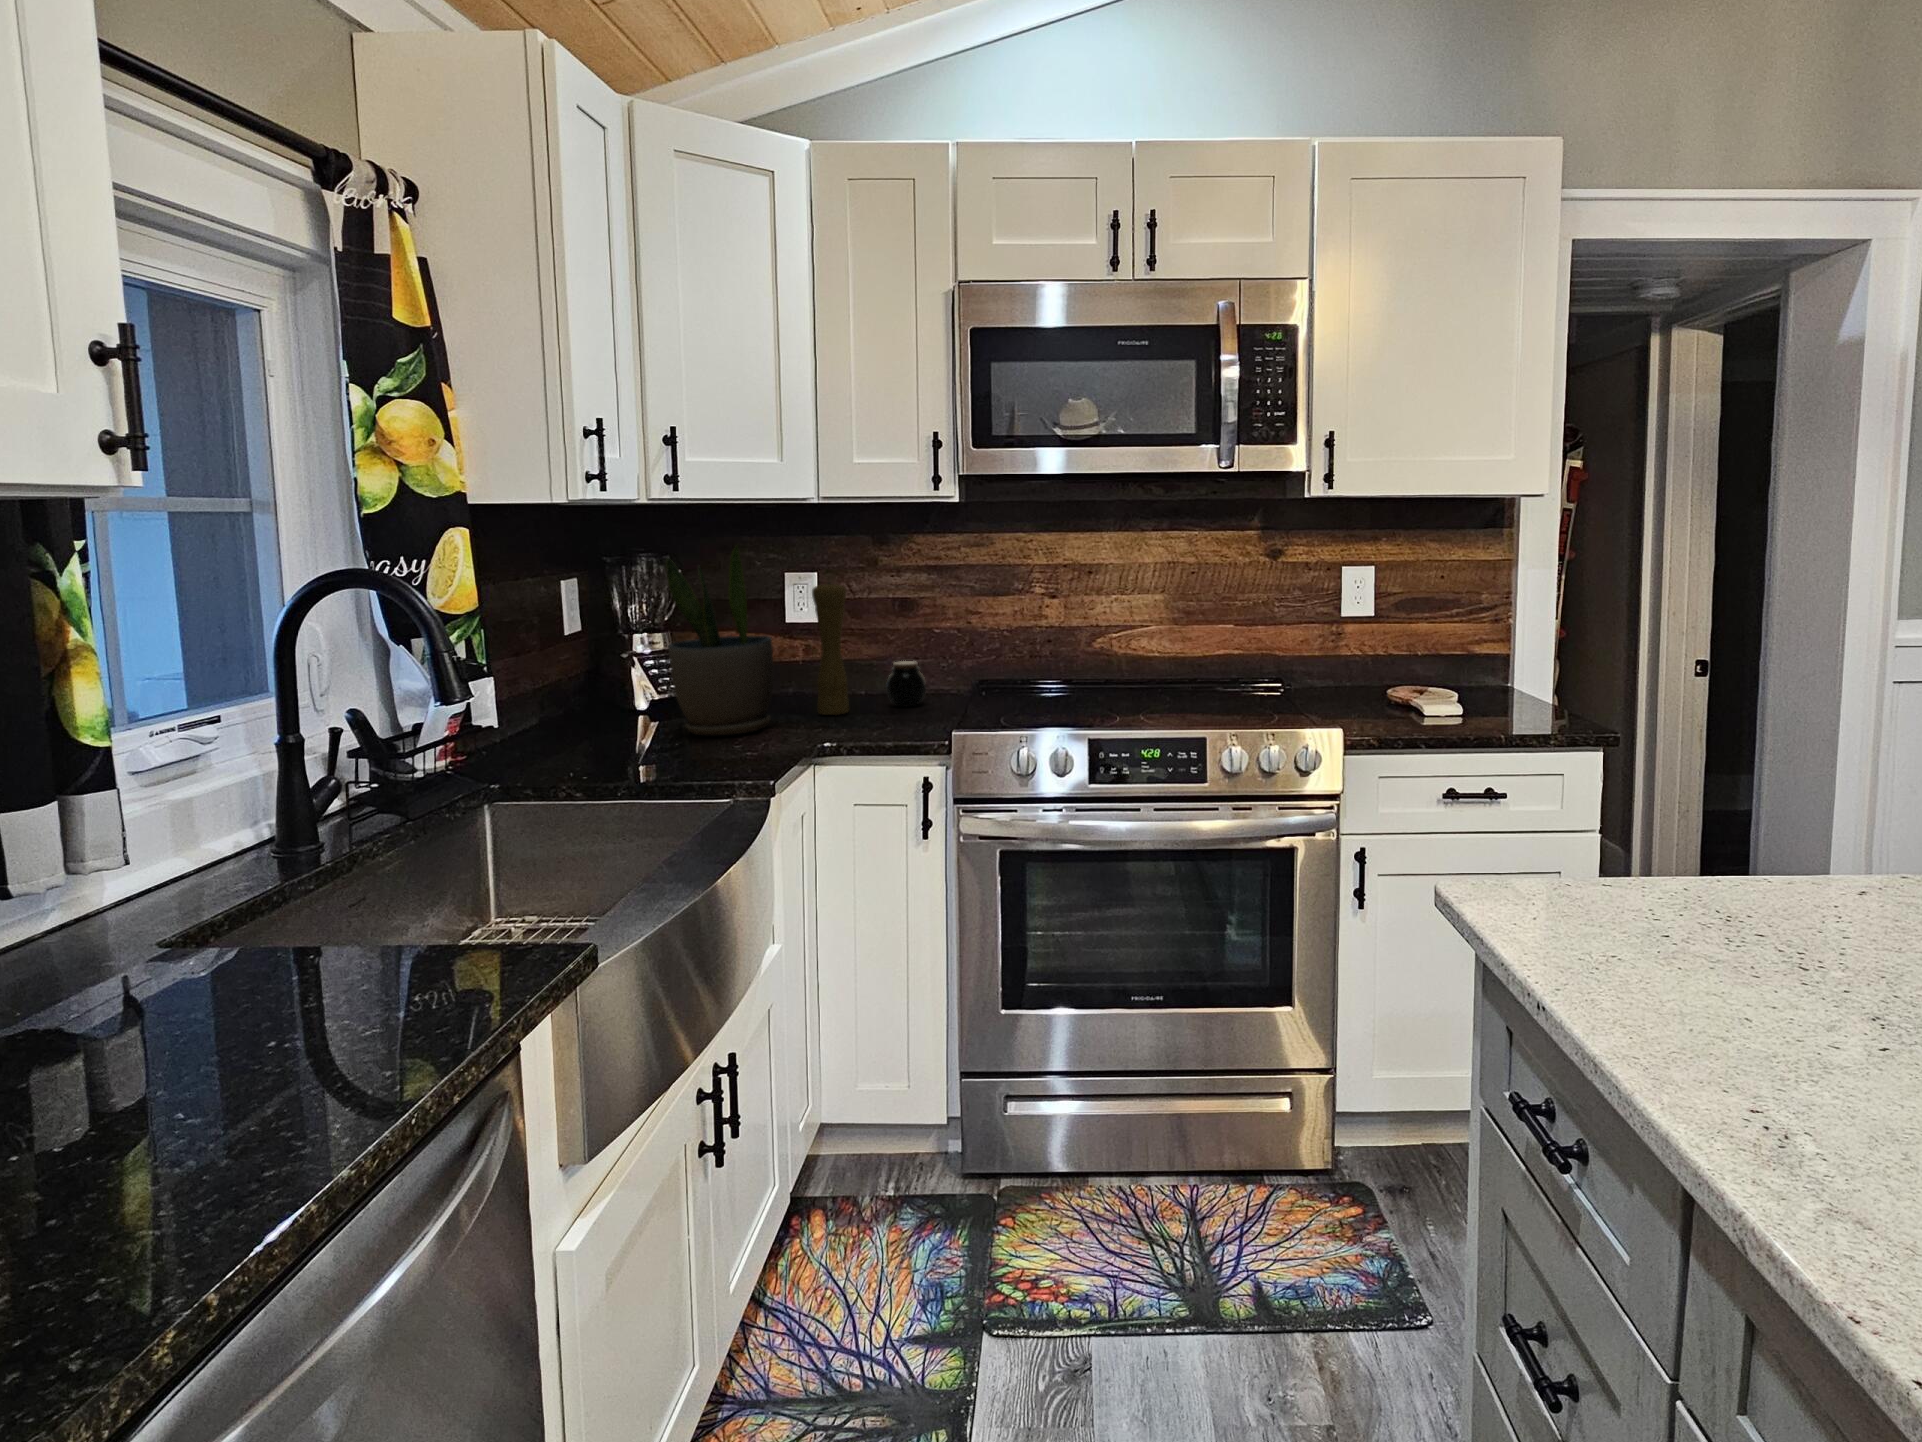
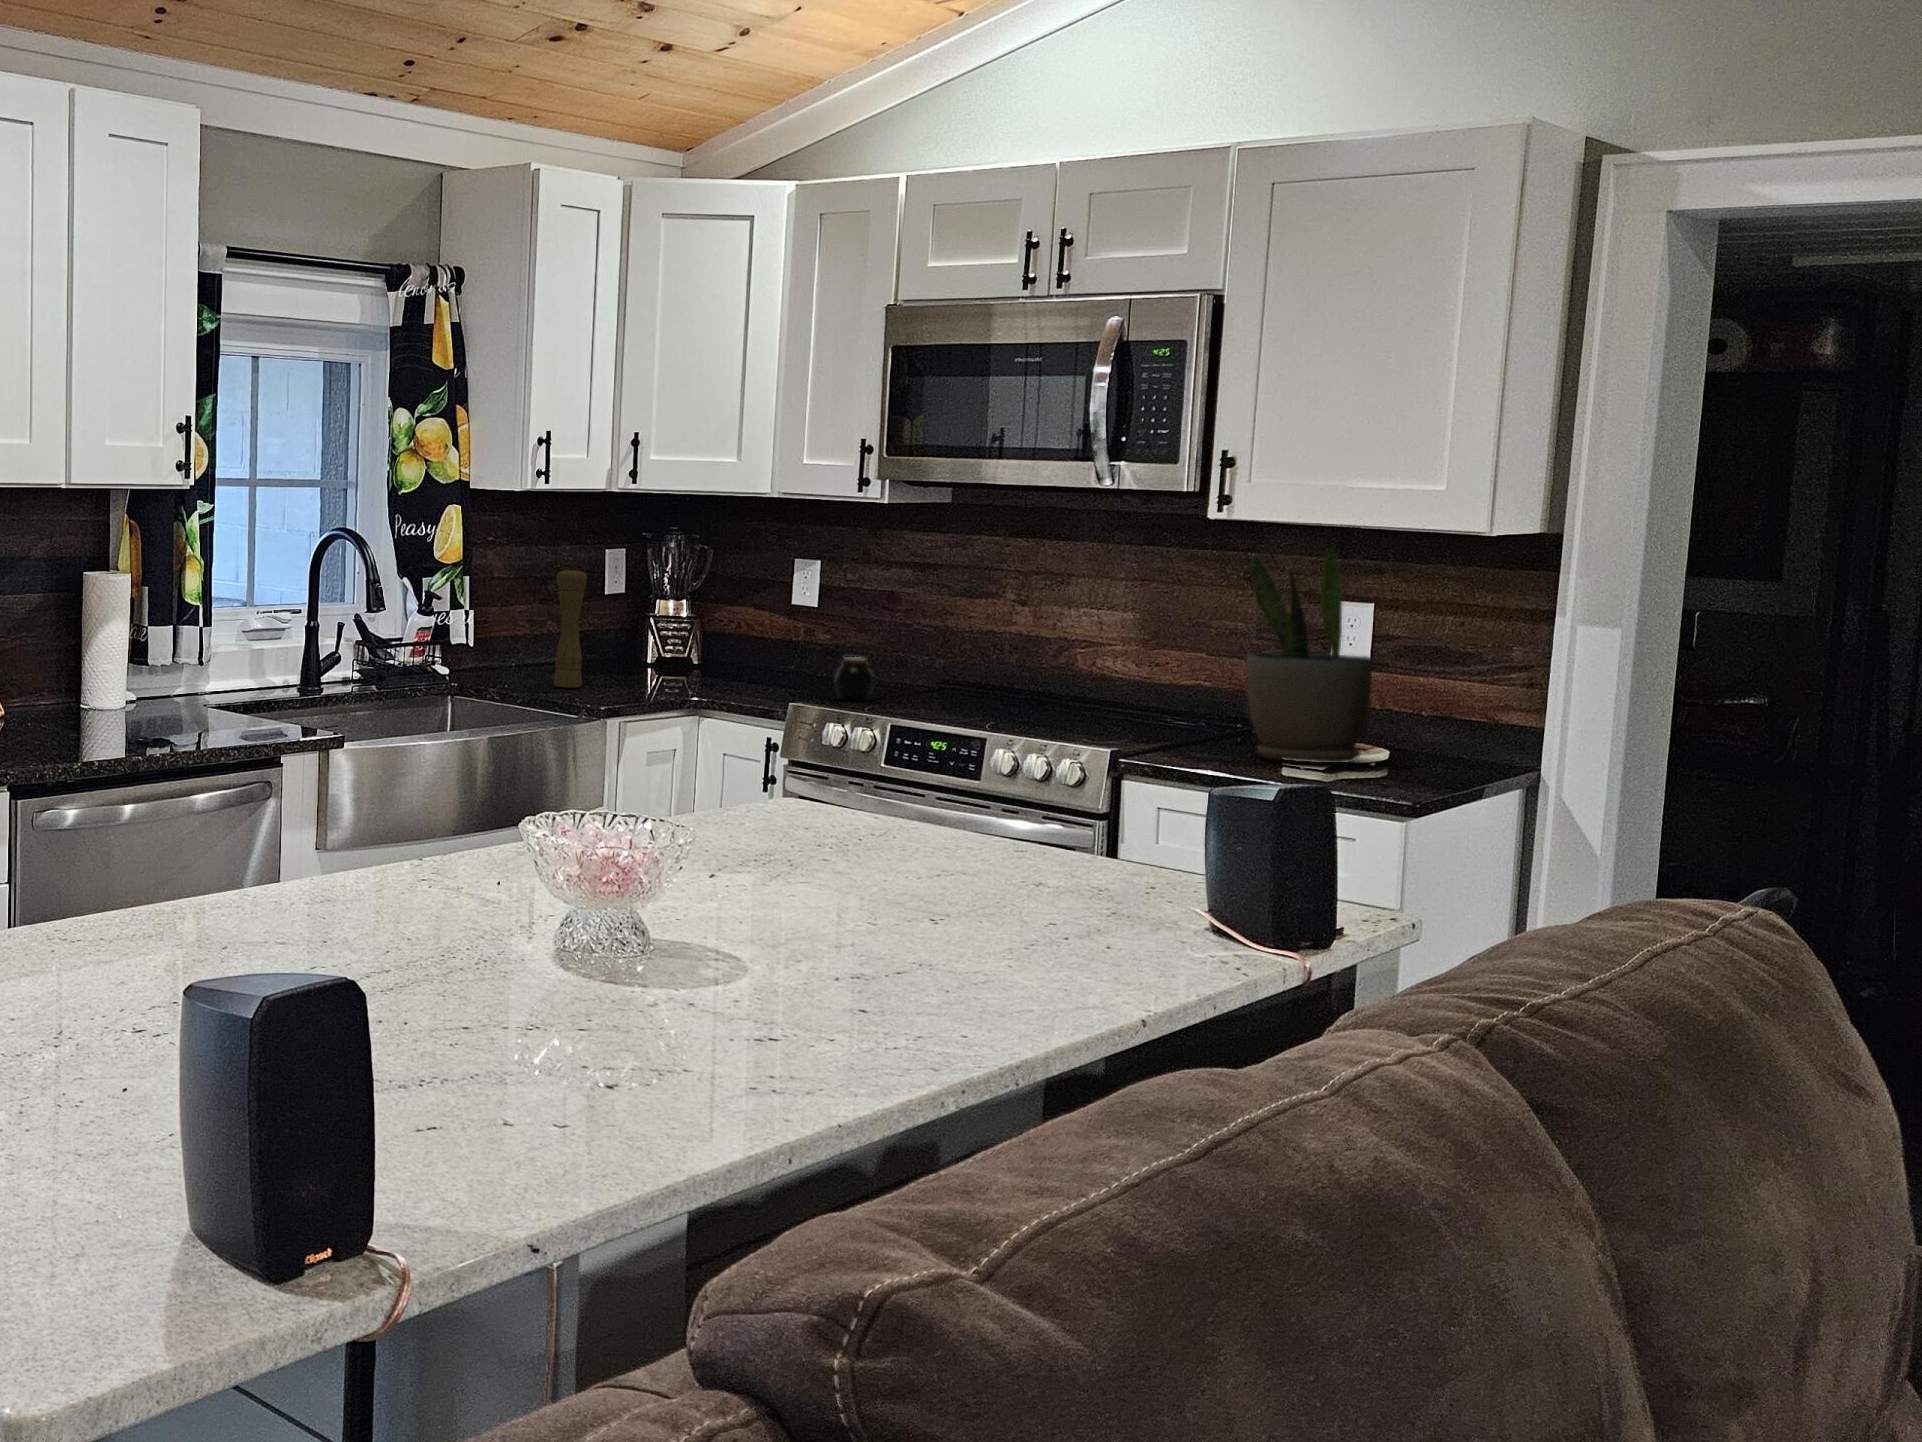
potted plant: present [666,546,773,735] -> present [1247,546,1373,763]
pepper mill: present [812,582,849,715] -> present [554,569,587,688]

